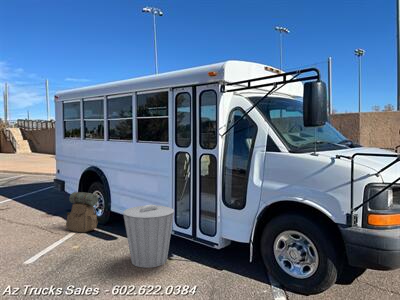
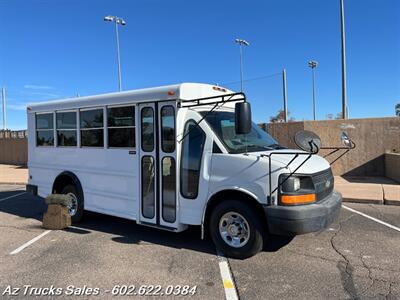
trash can: present [123,205,174,268] -> none [99,199,141,250]

